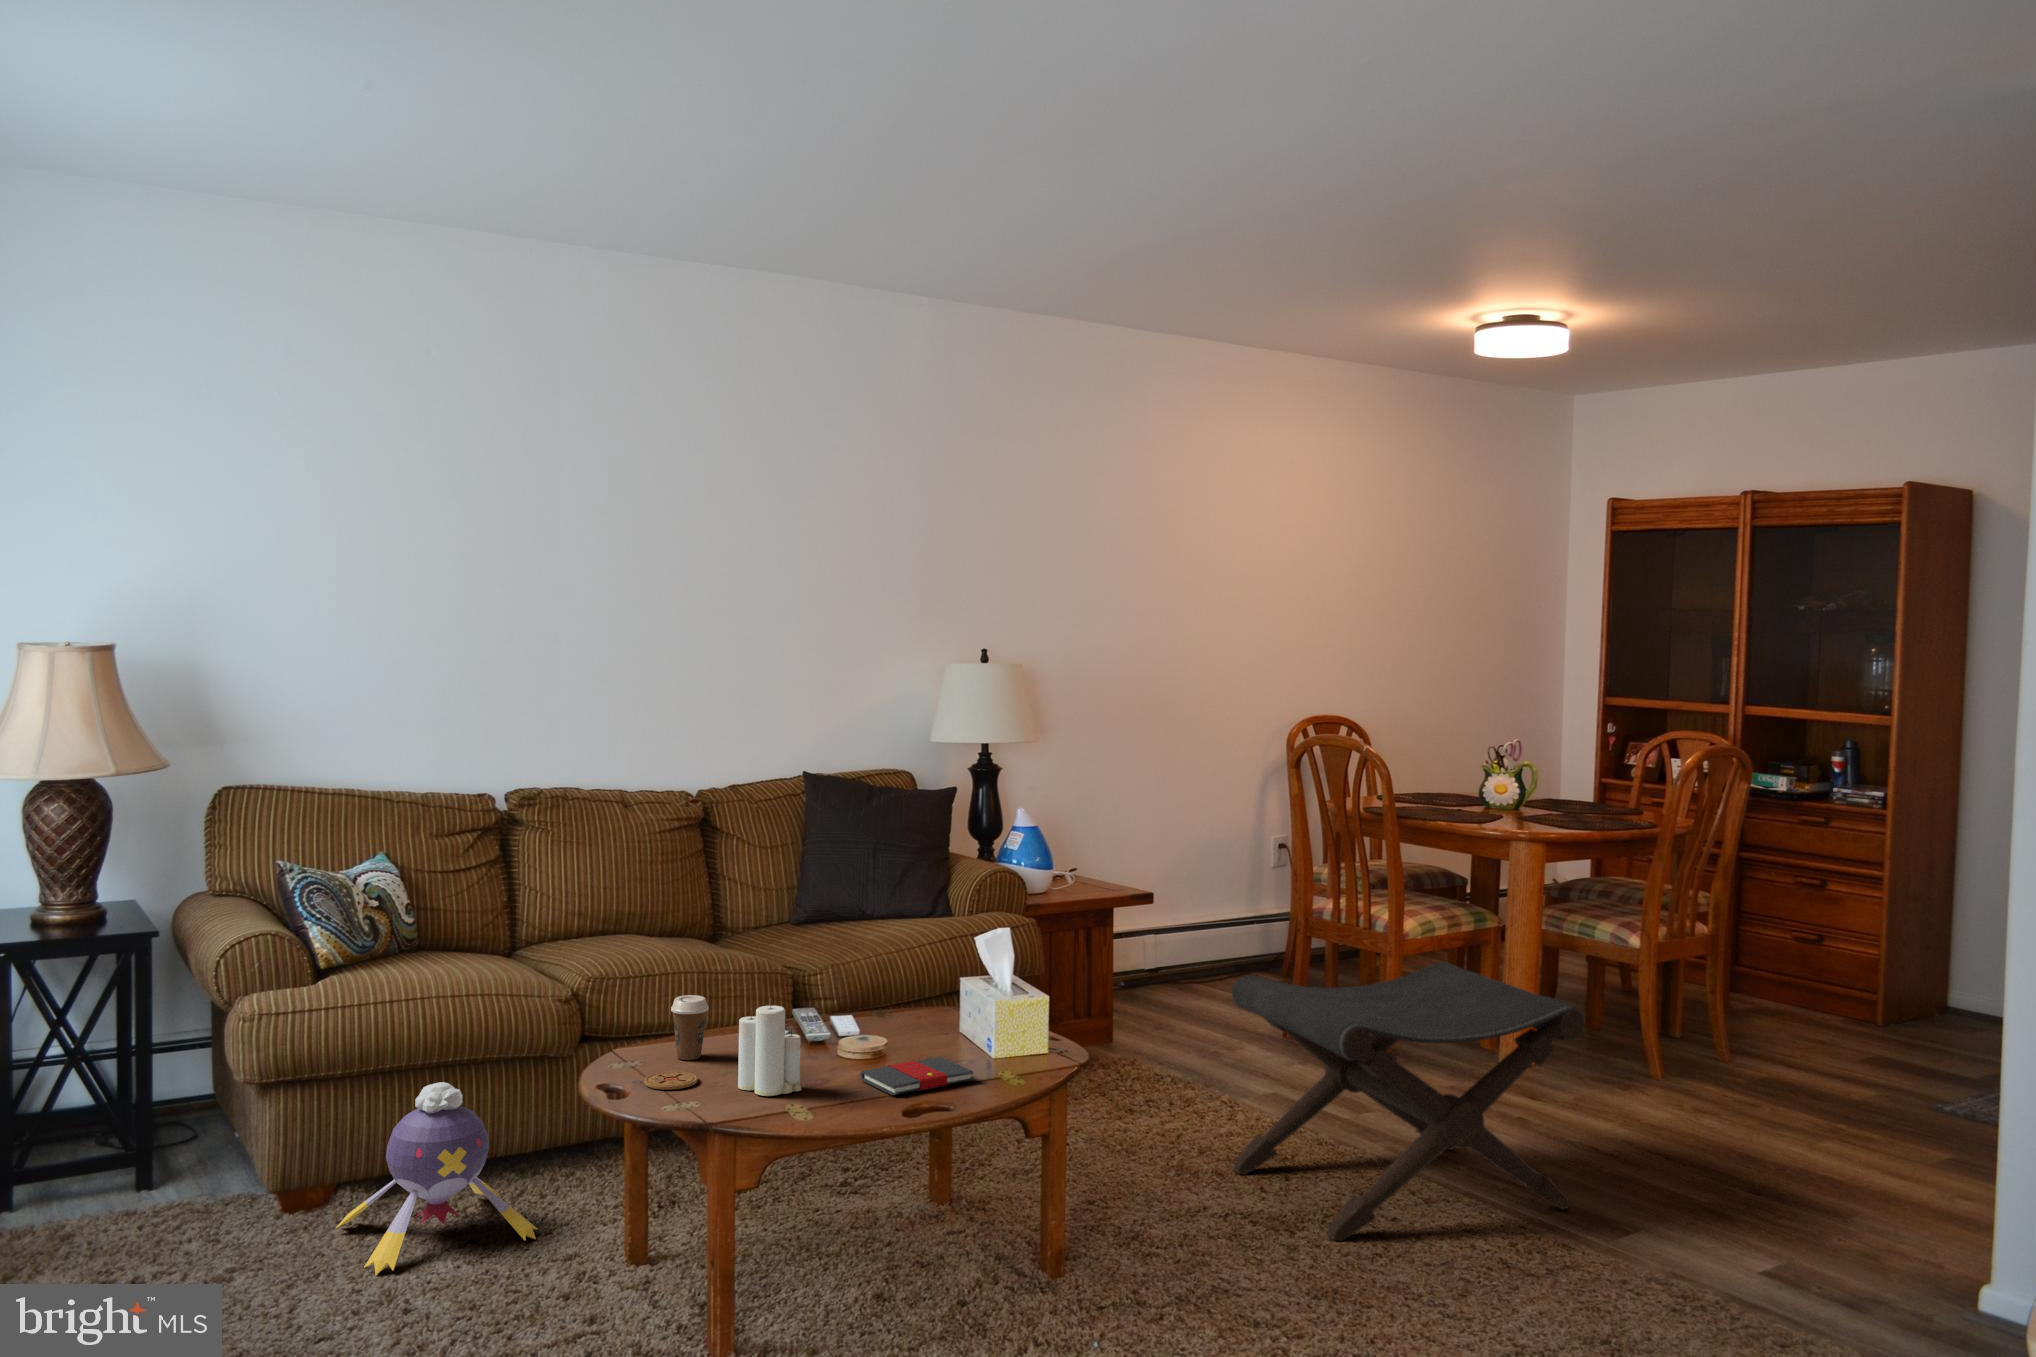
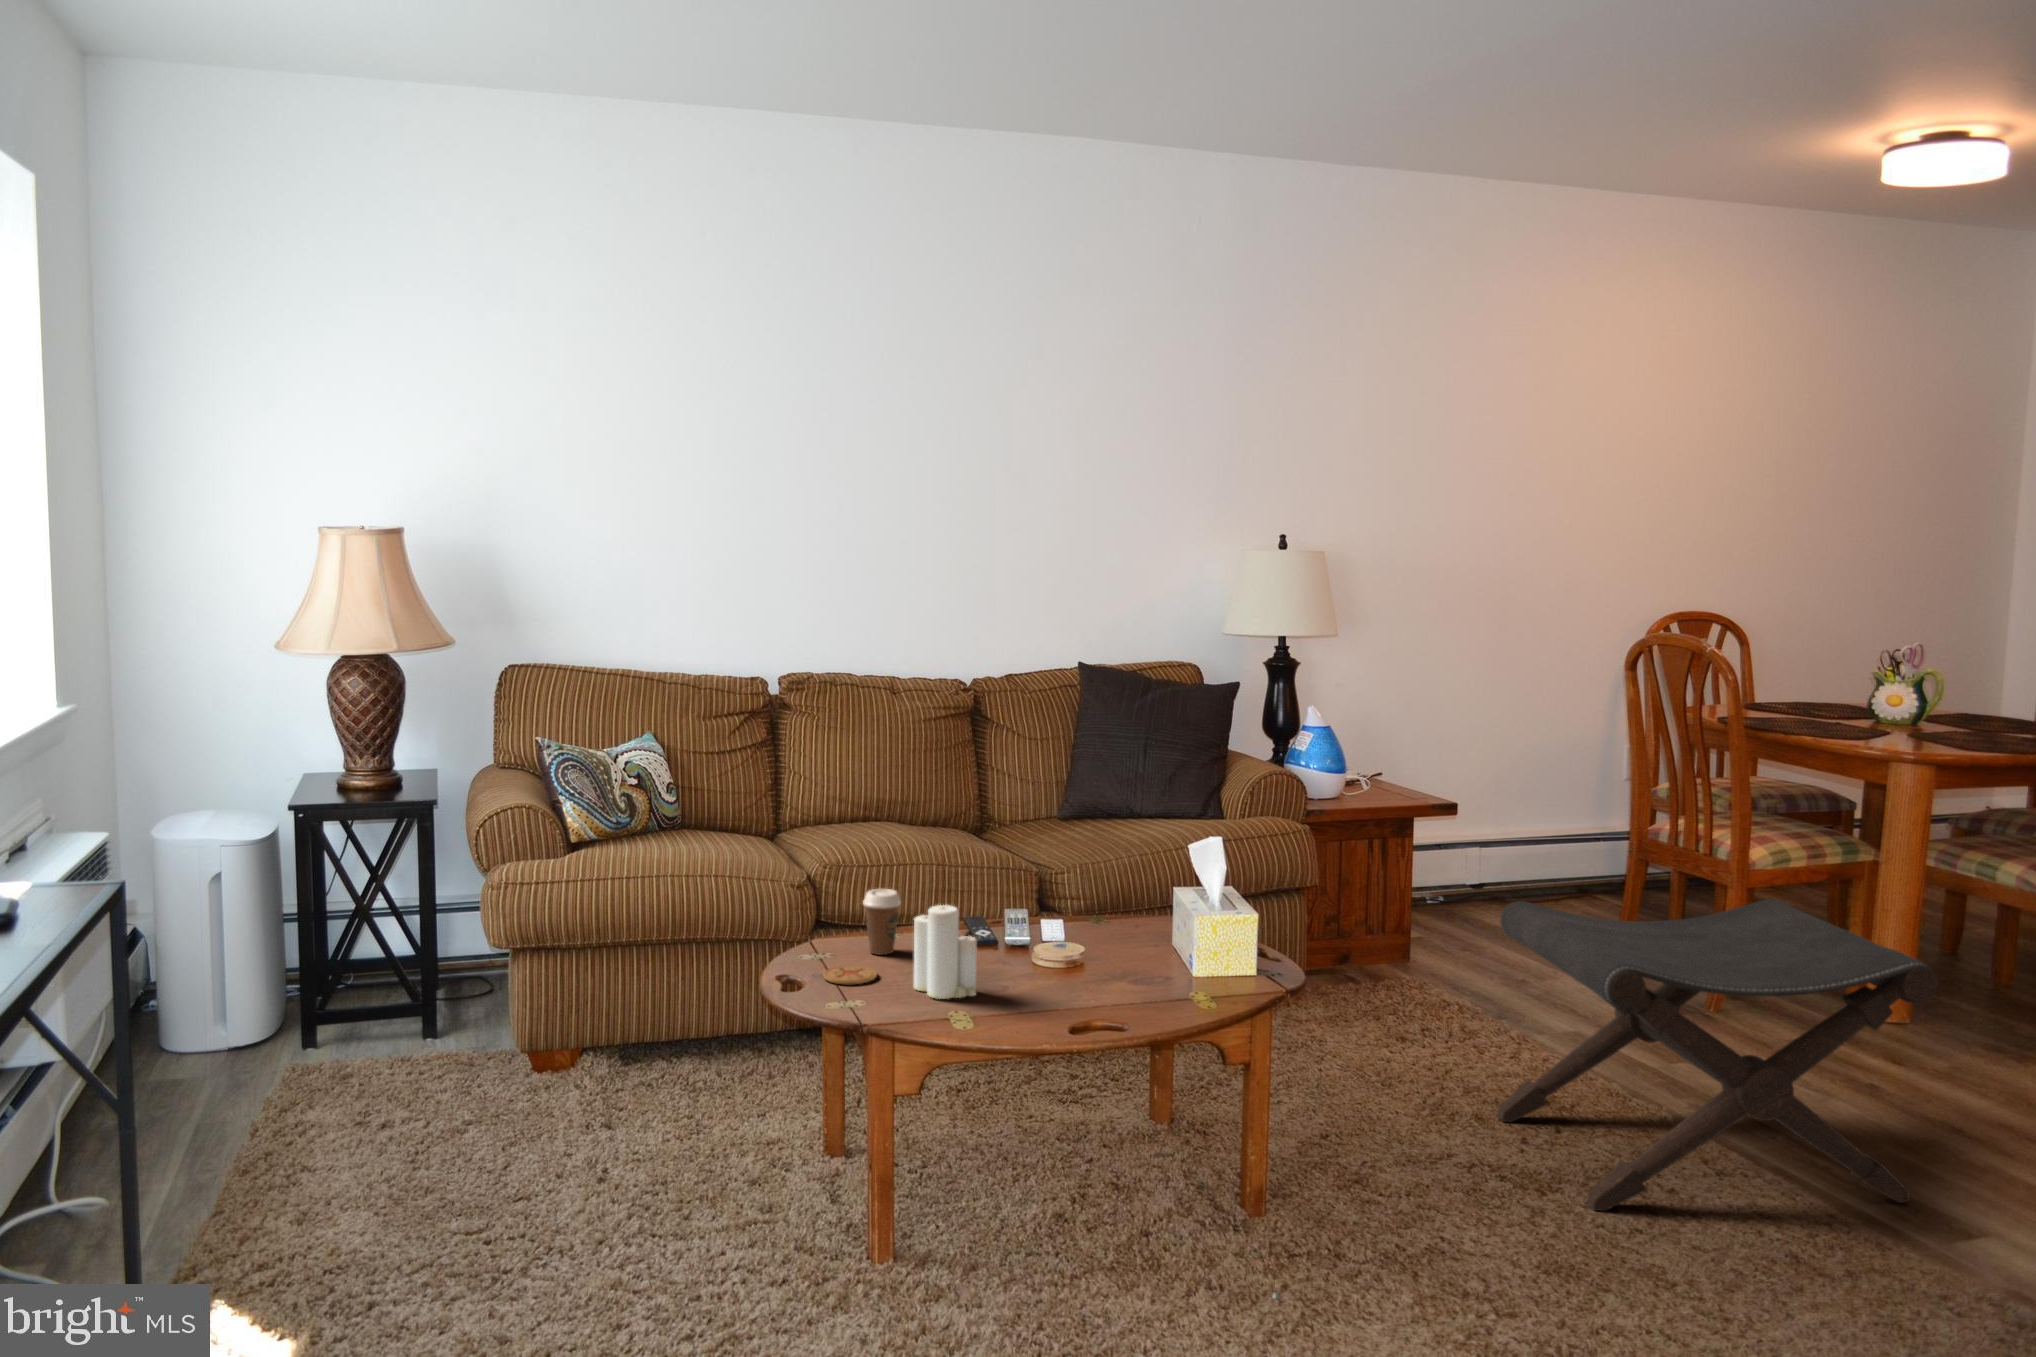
book: present [860,1057,974,1095] -> none [1043,970,1163,1008]
plush toy: present [336,1082,537,1275] -> none [570,959,750,1139]

